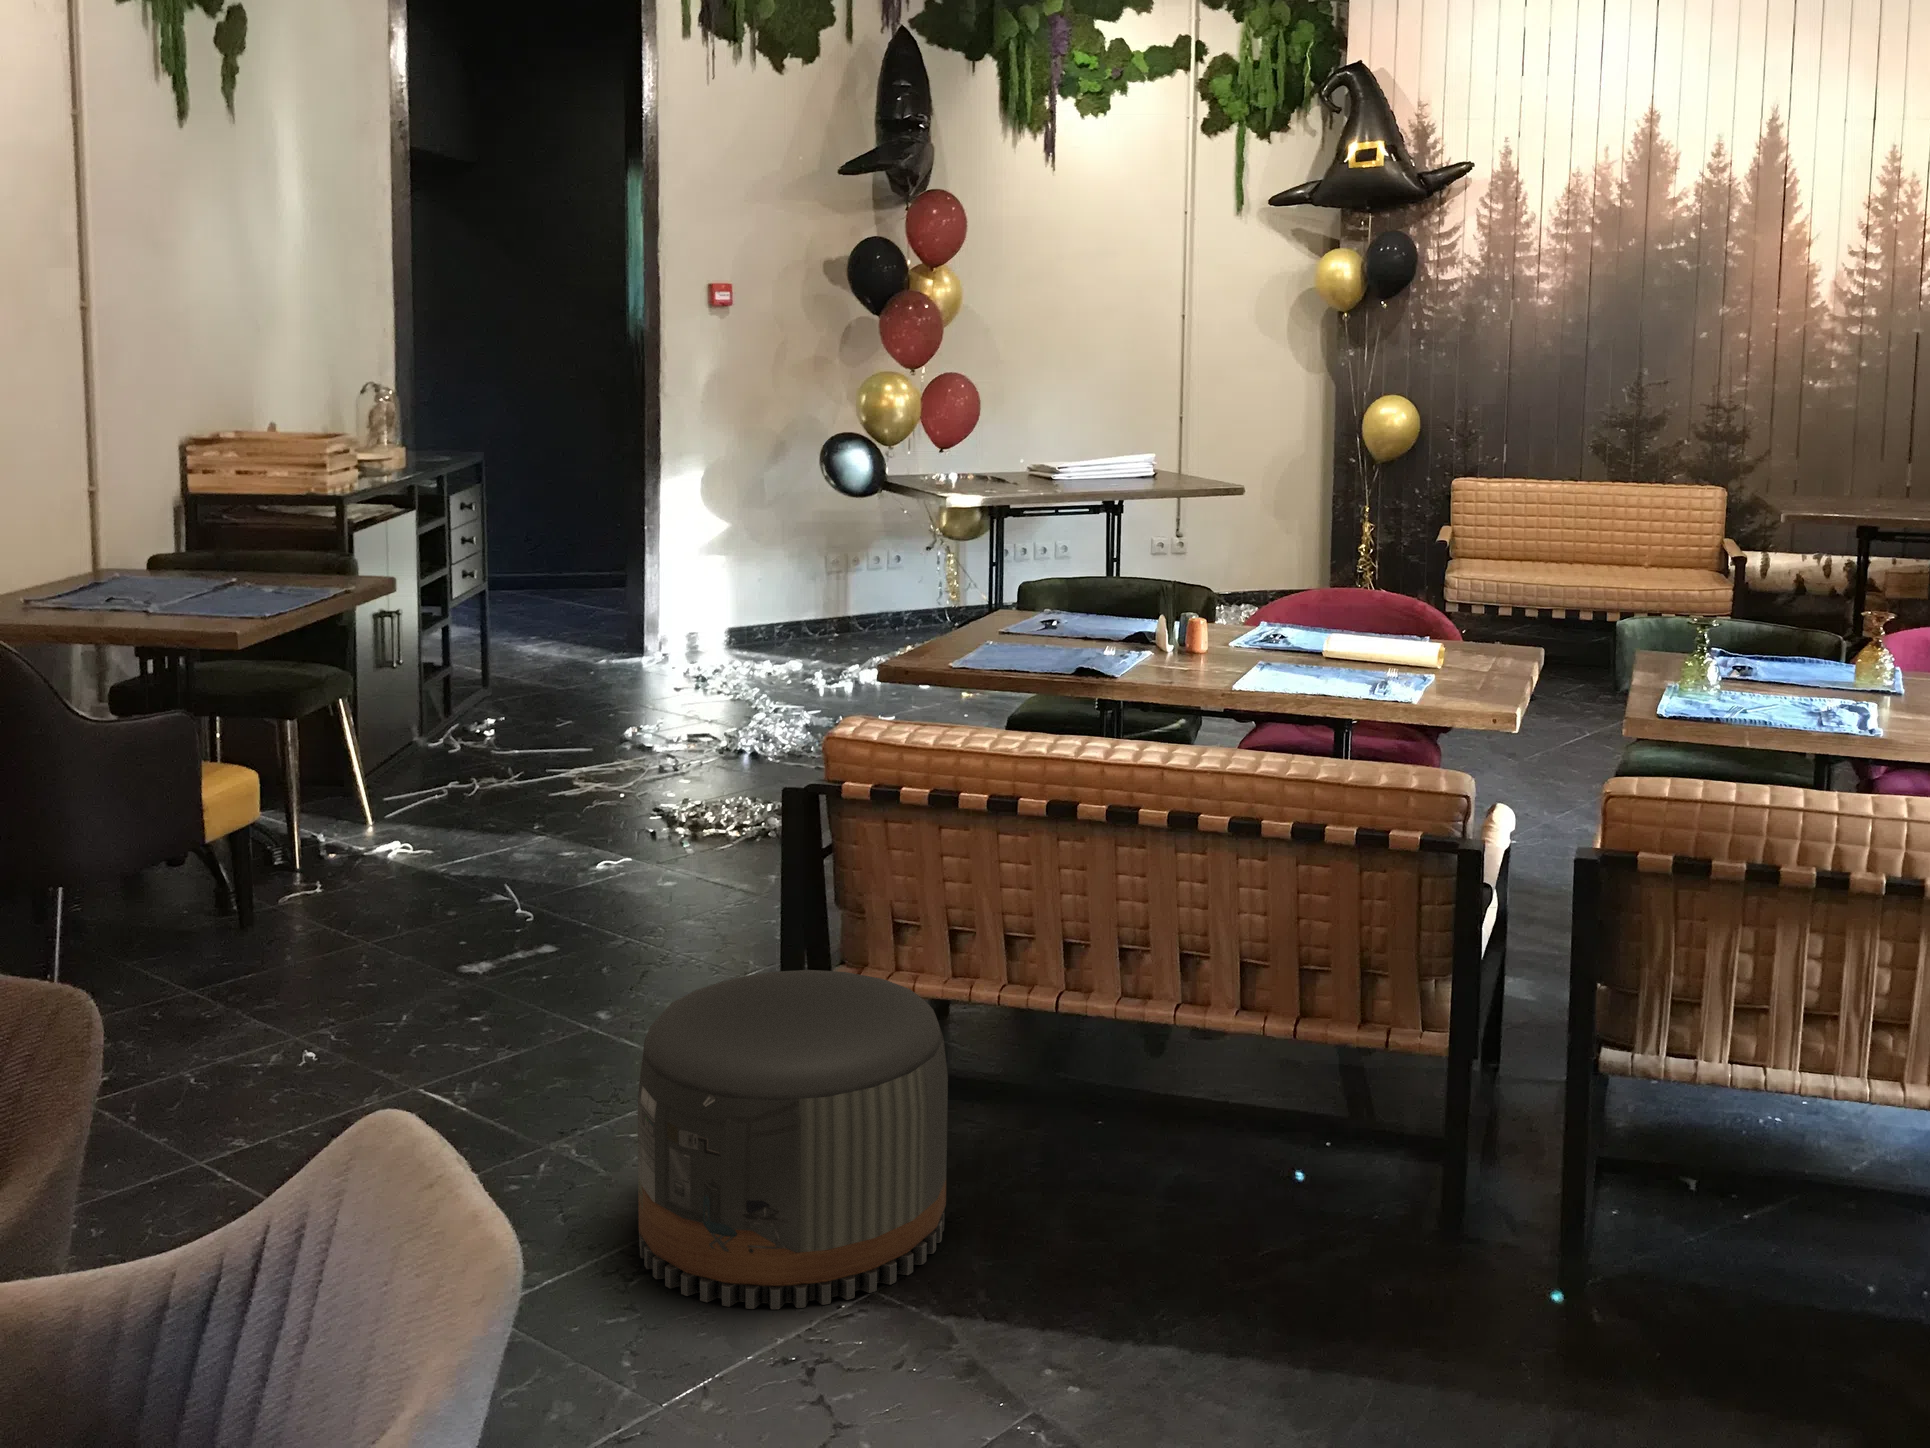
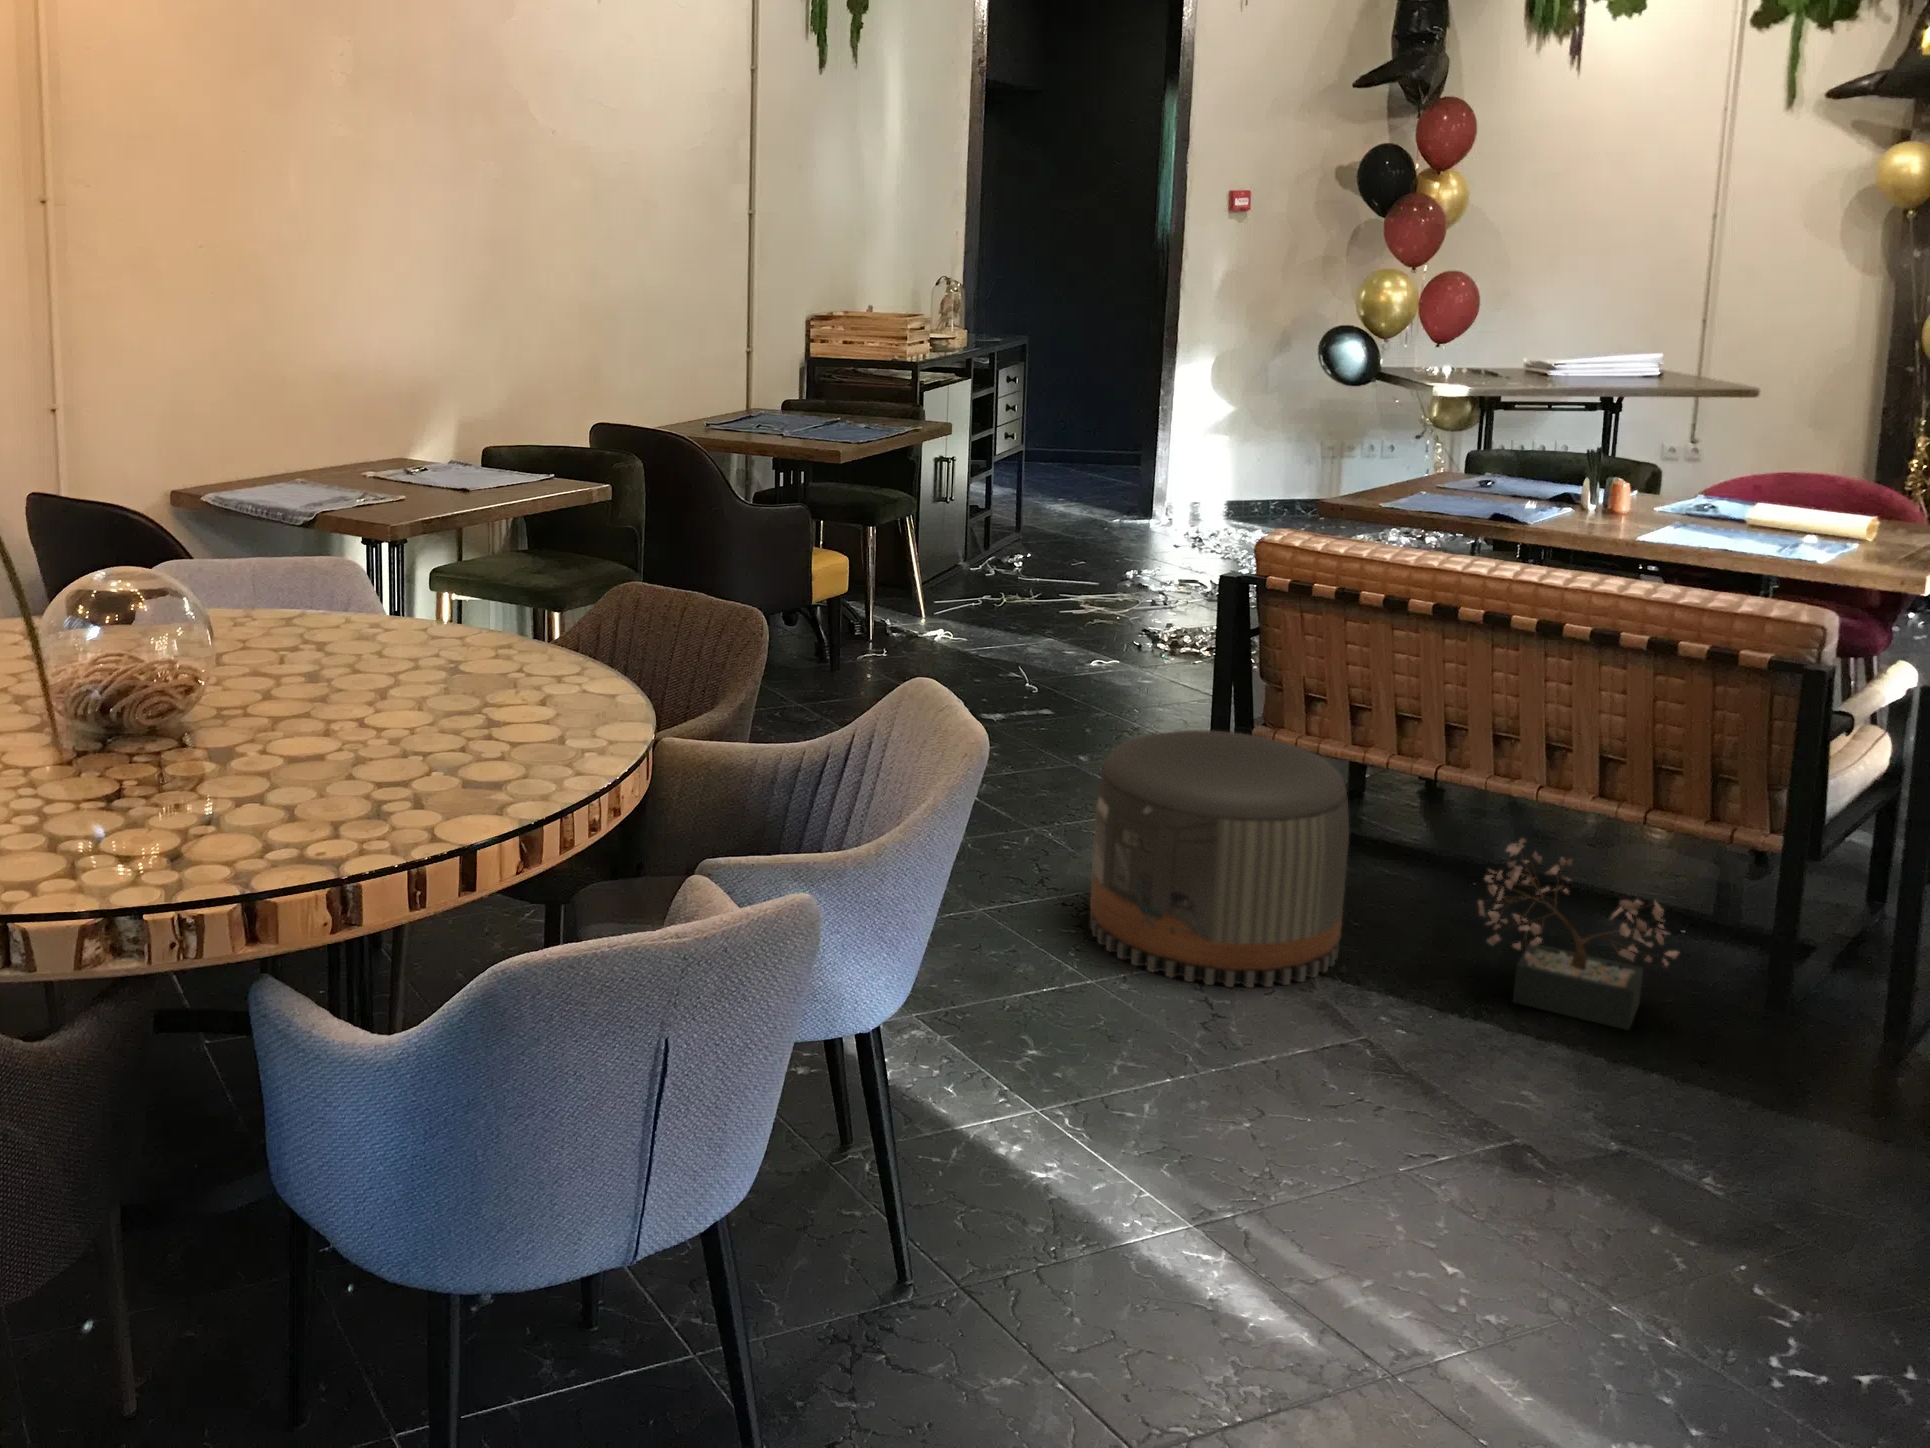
decorative plant: none [1092,1048,1301,1251] -> present [1478,838,1679,1030]

